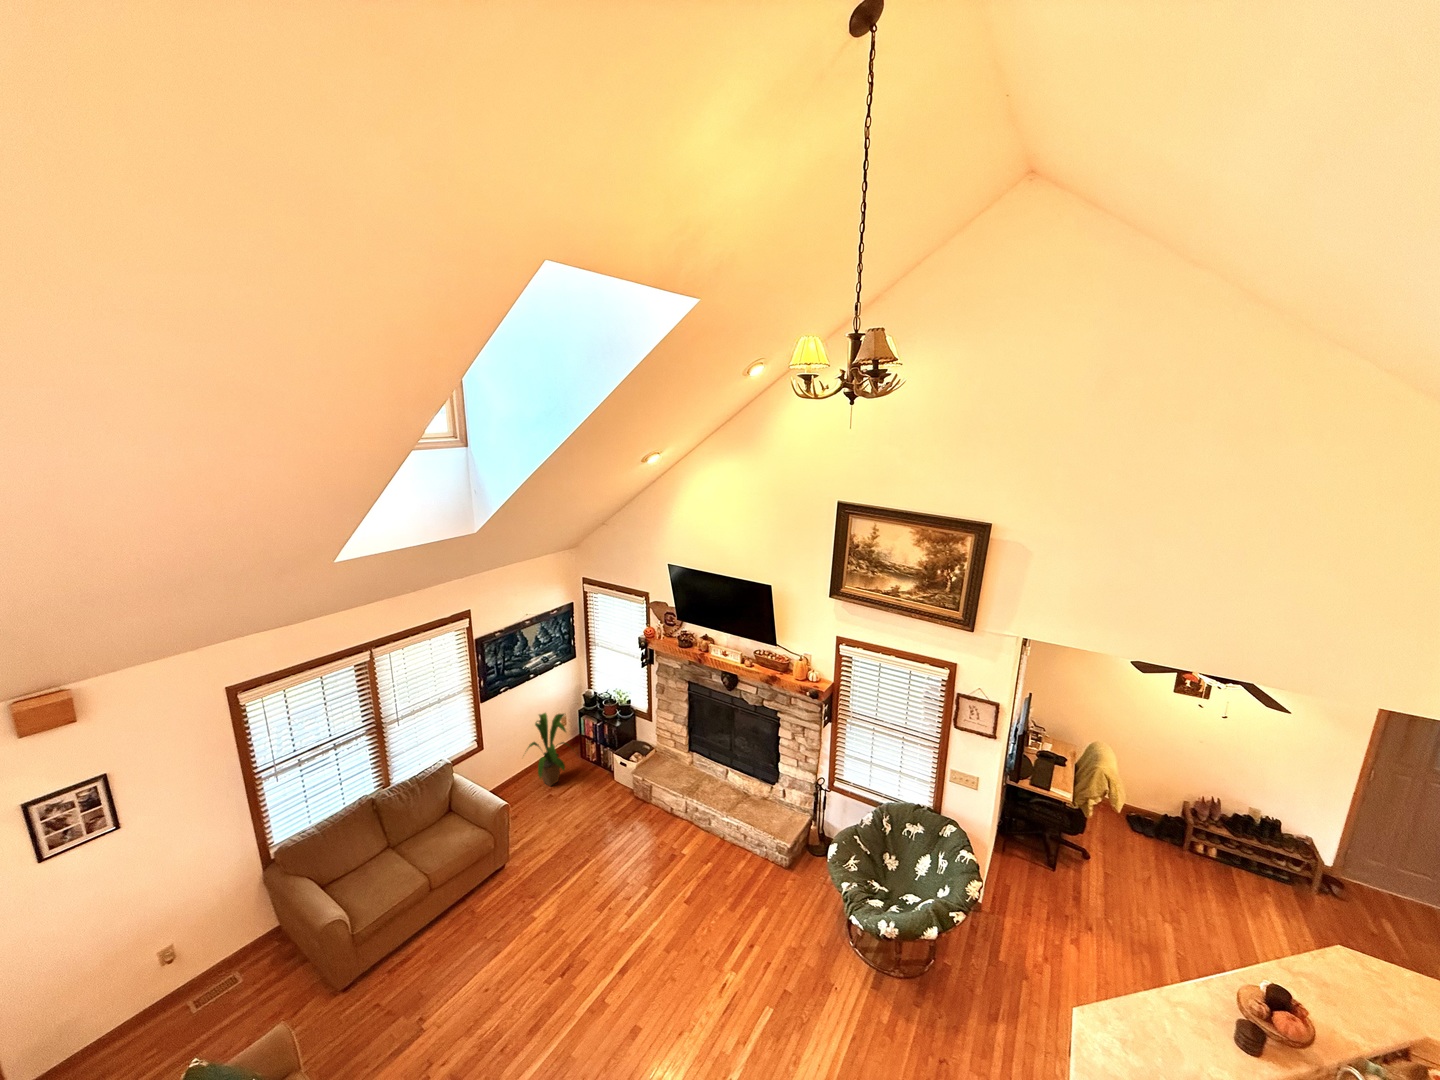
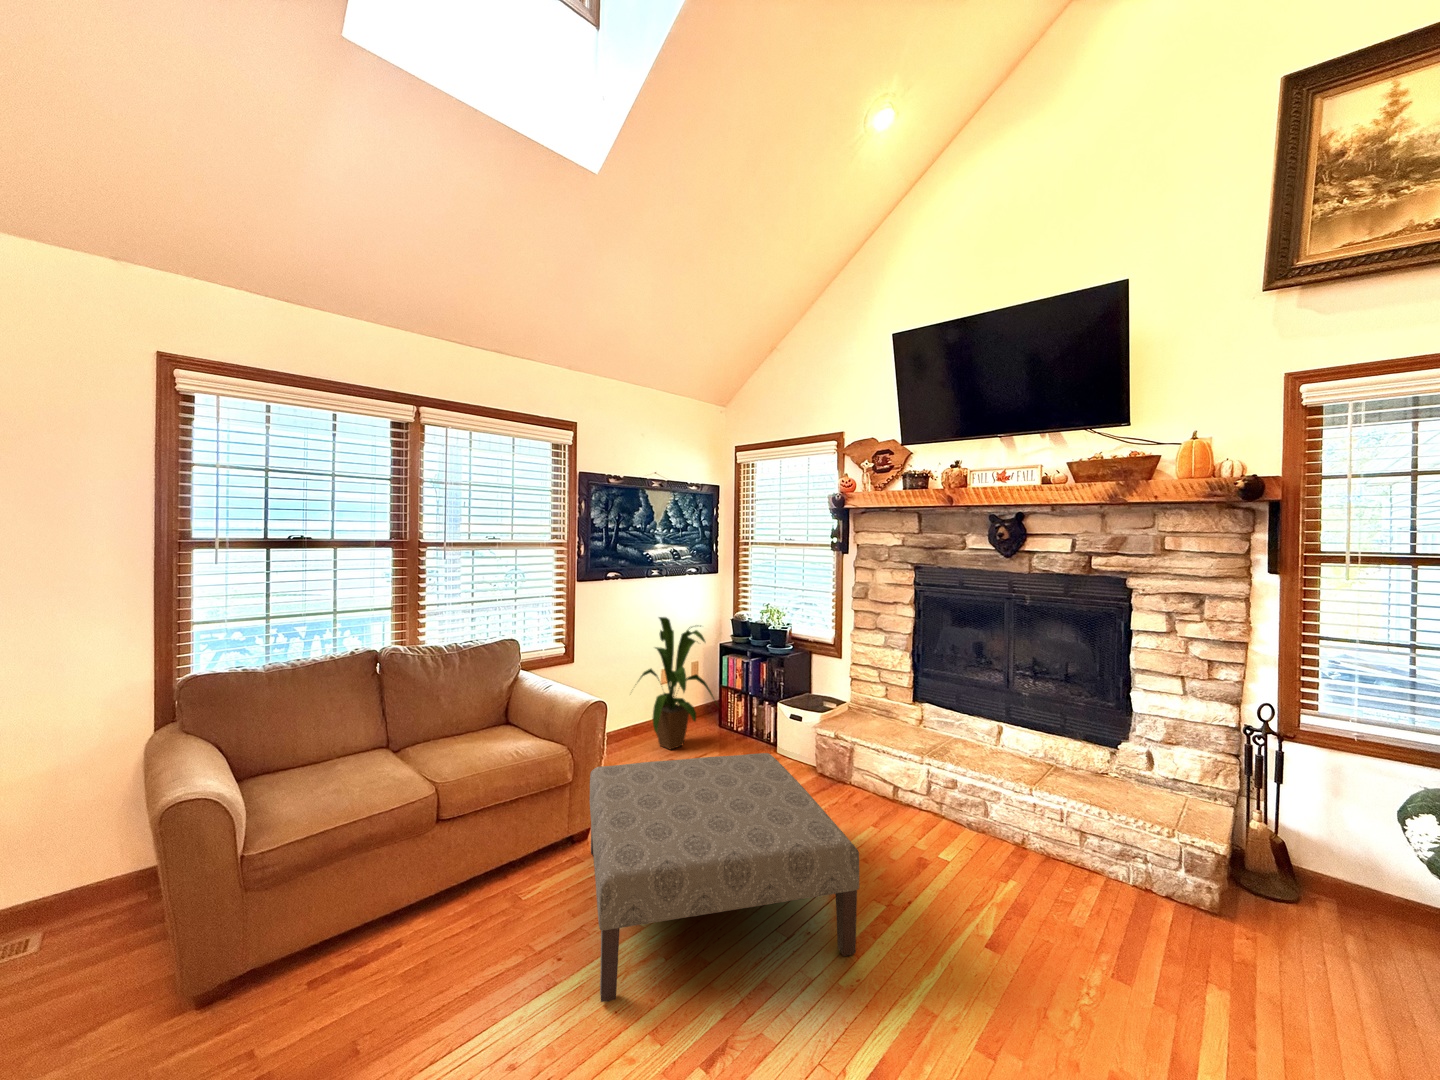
ottoman: none [505,814,628,957] -> present [590,753,859,1002]

